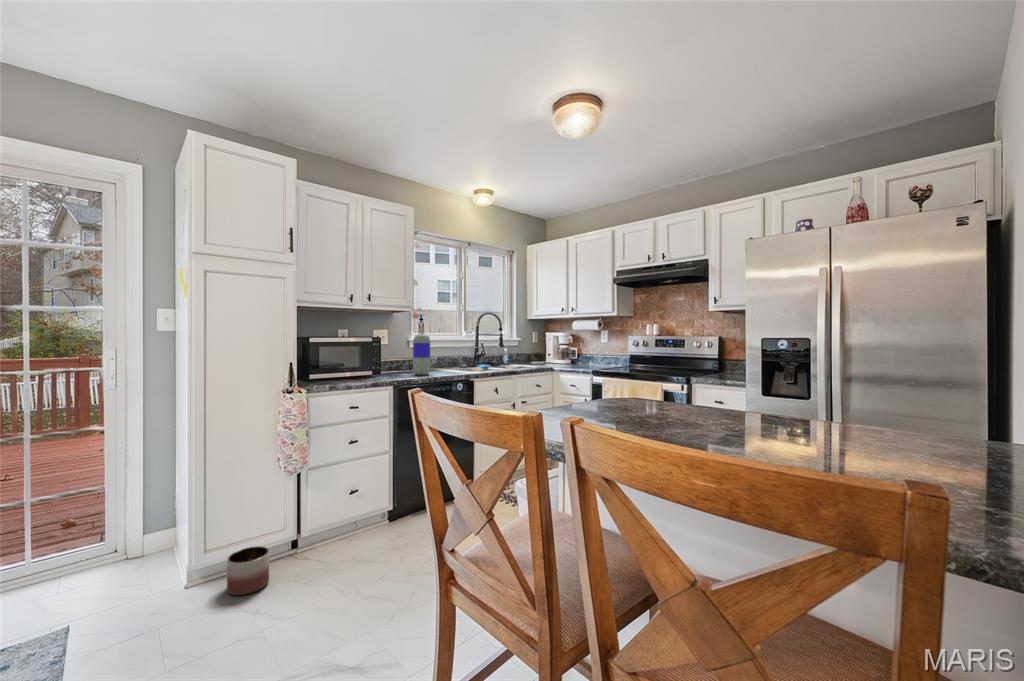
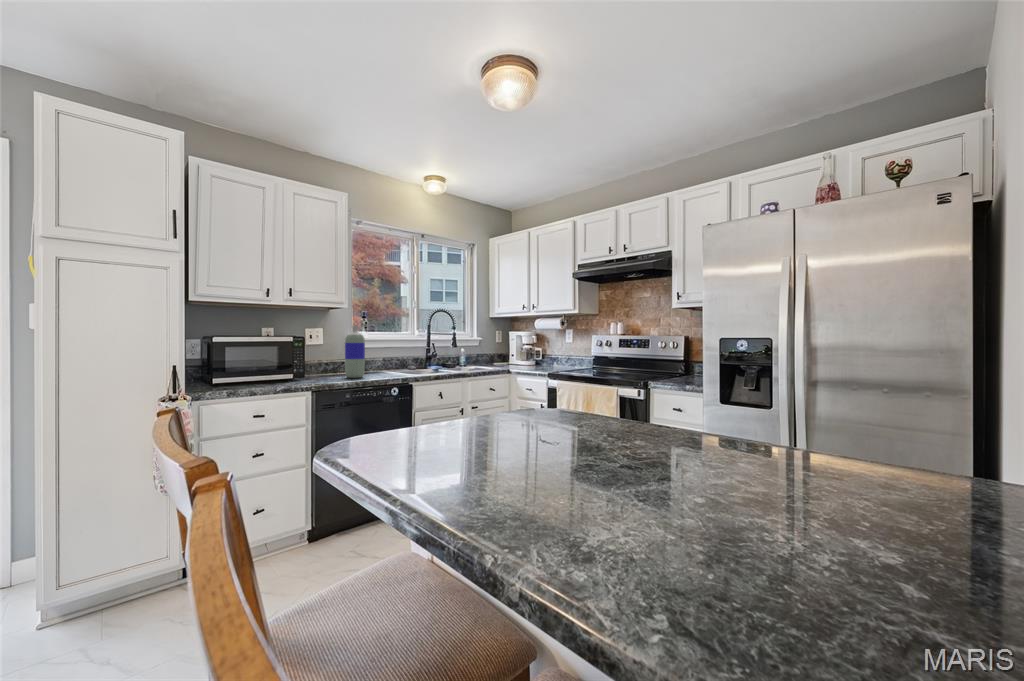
planter: present [227,546,269,595] -> none [81,579,138,639]

